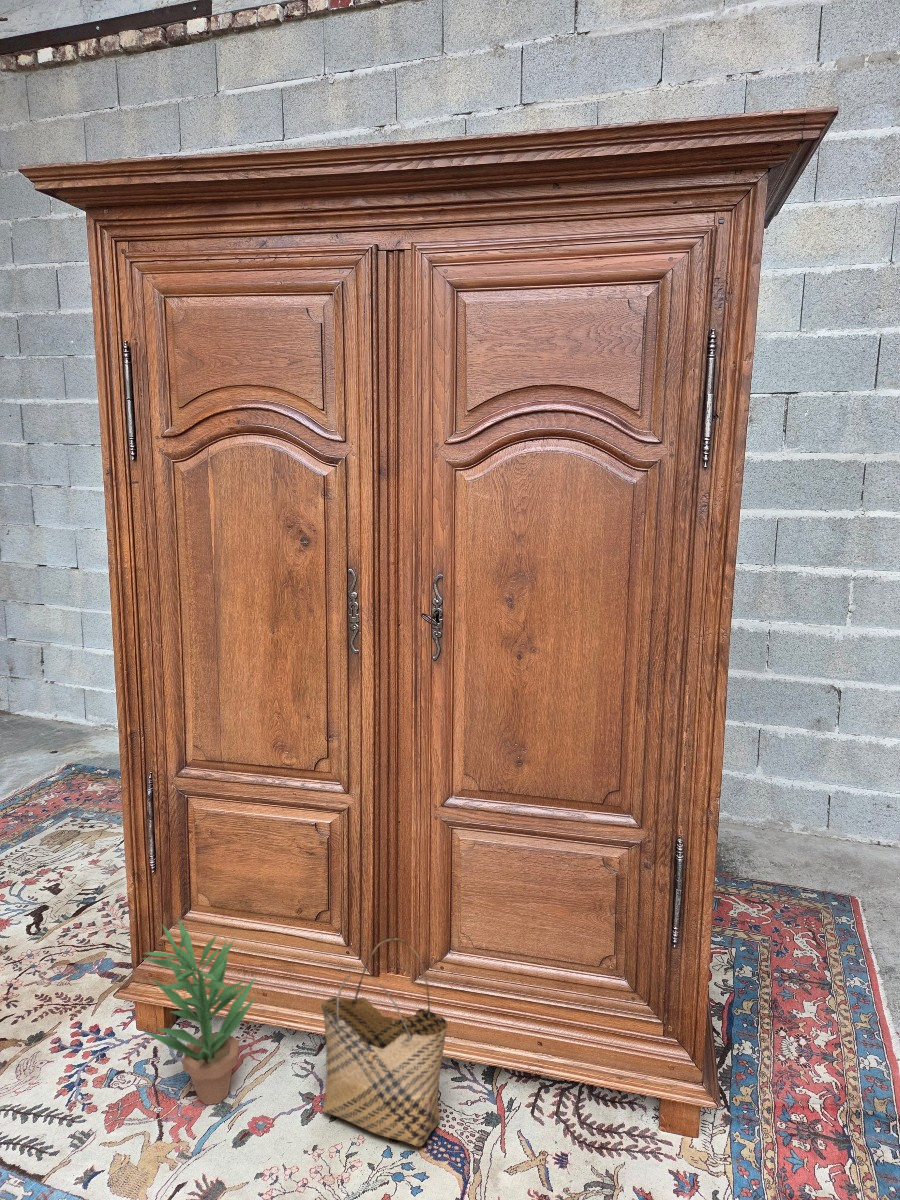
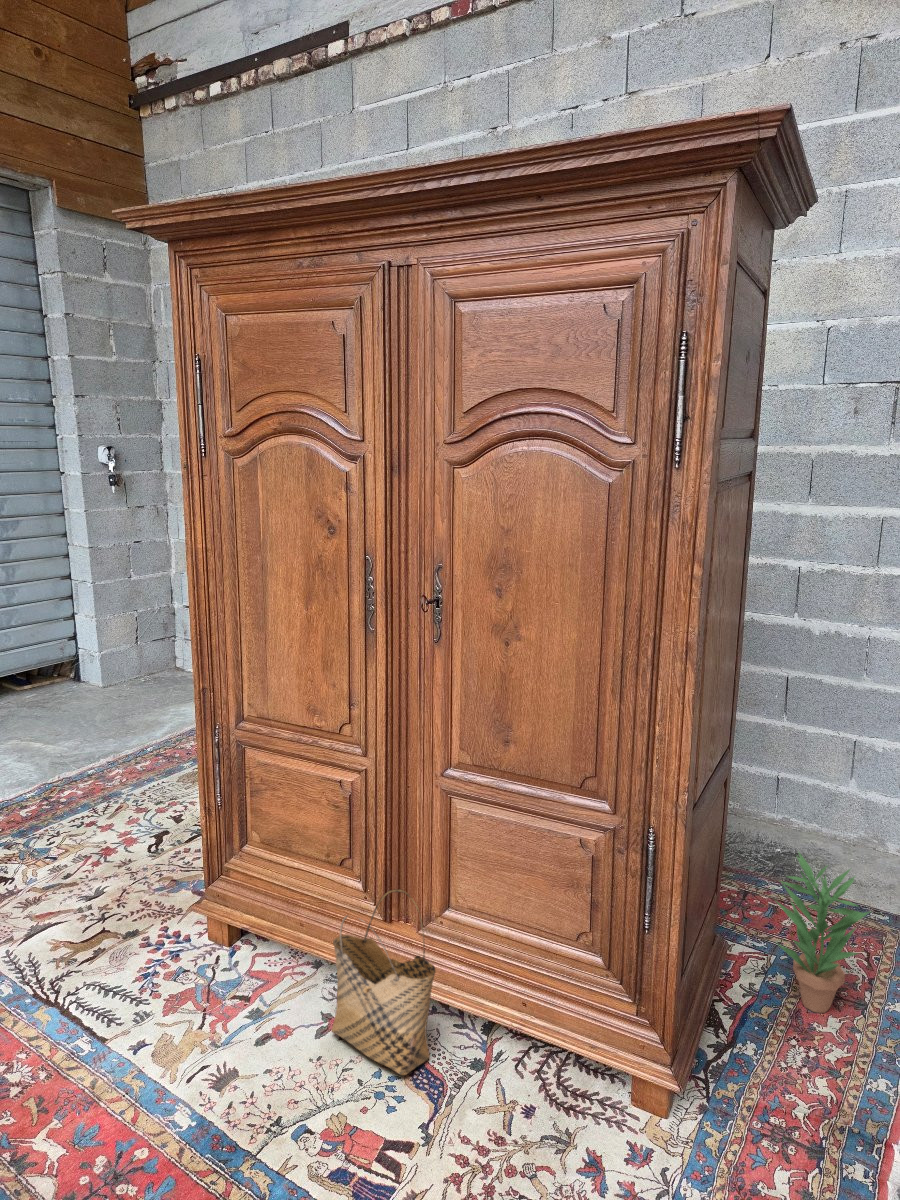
potted plant: present [144,919,255,1105] -> present [777,853,869,1013]

